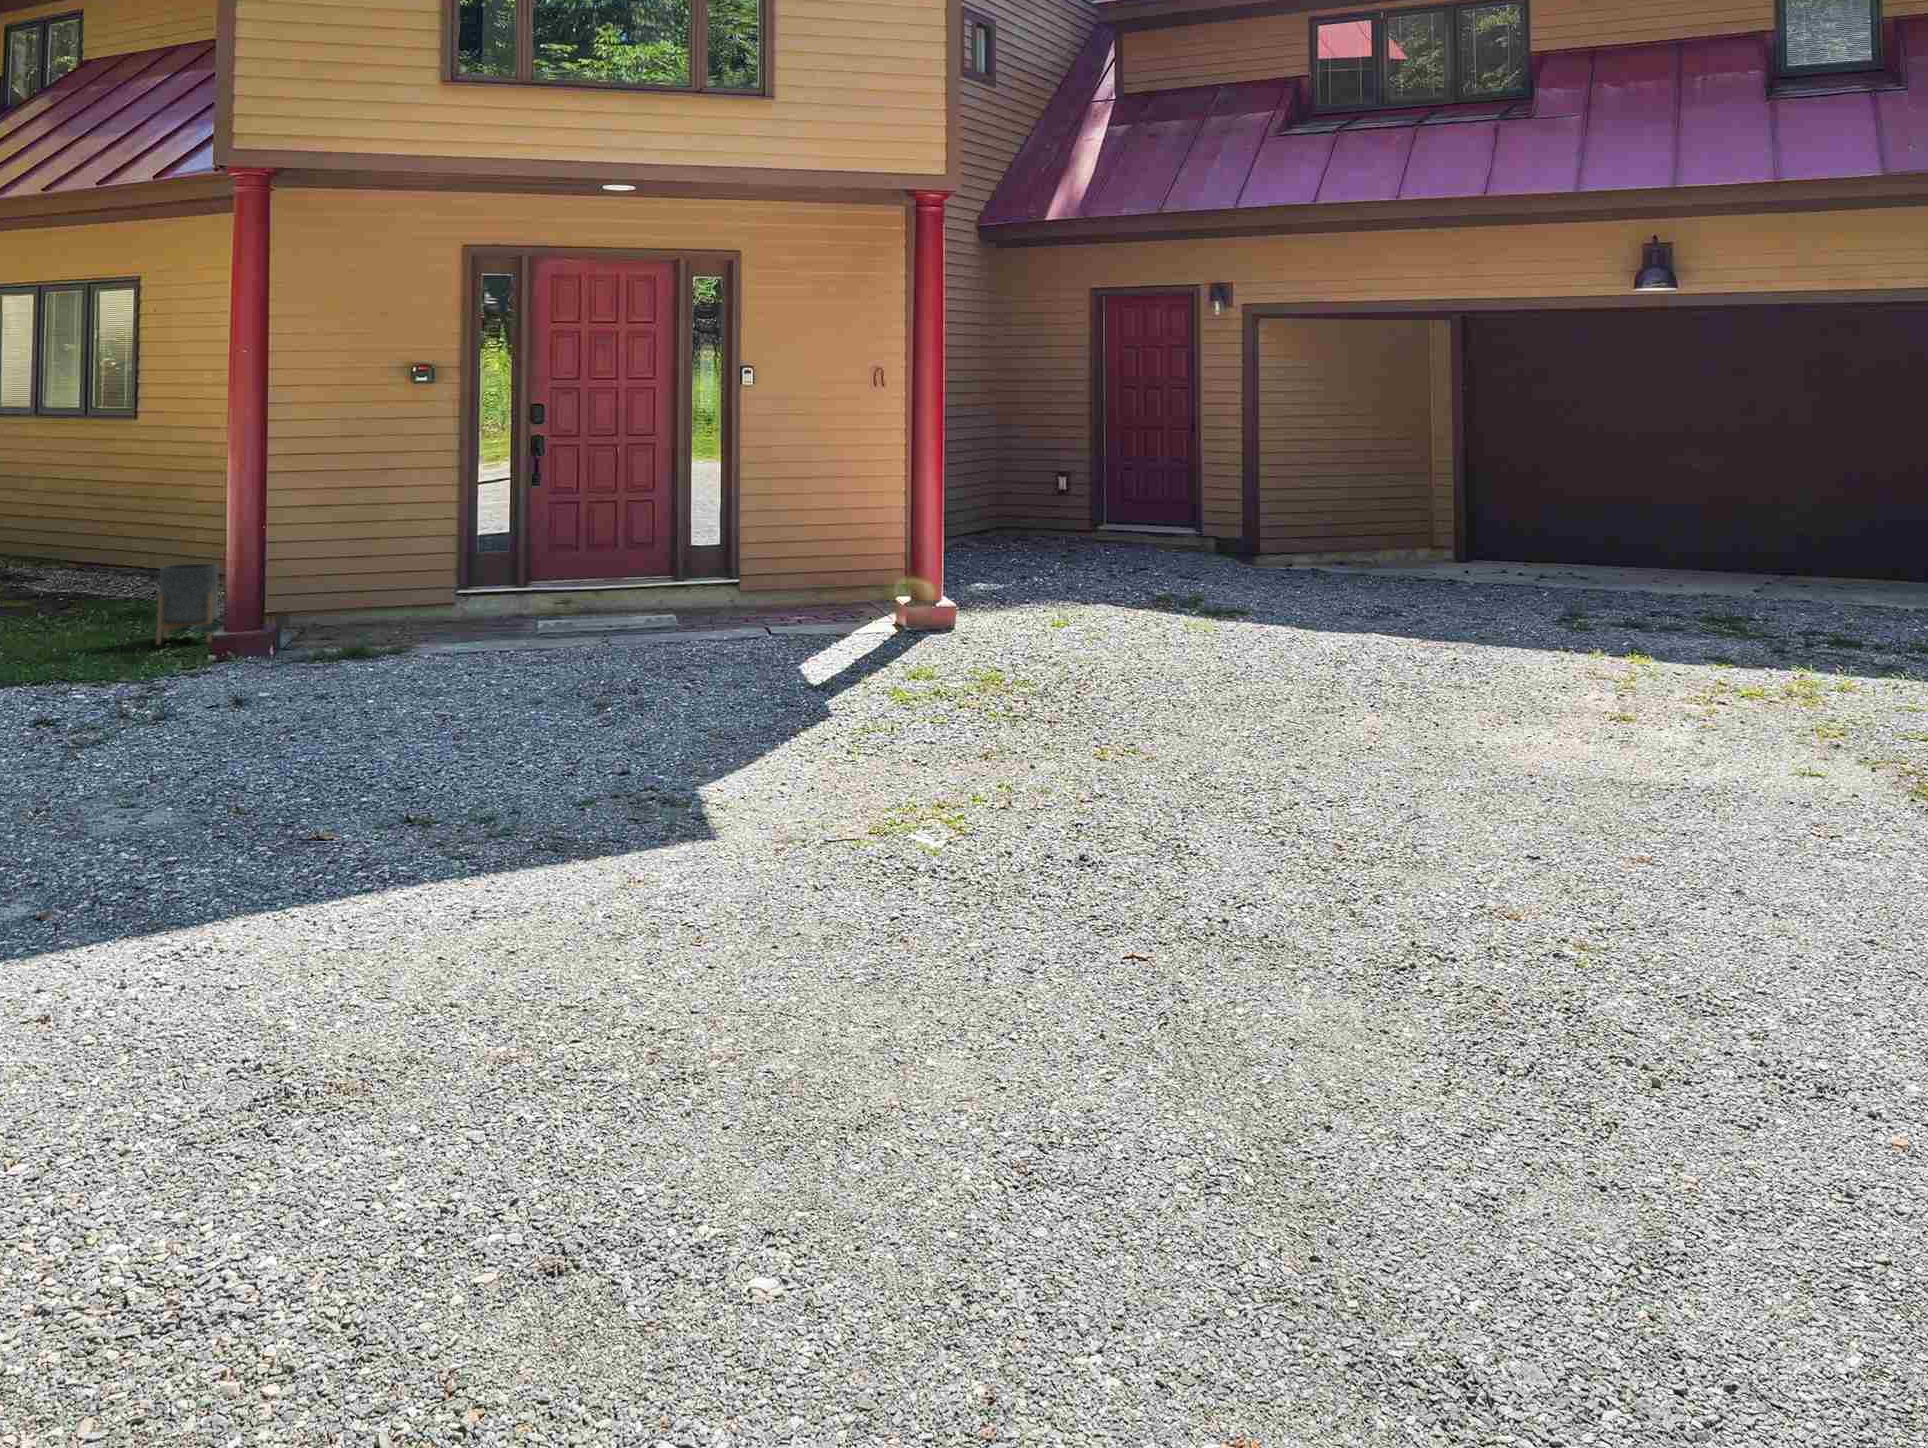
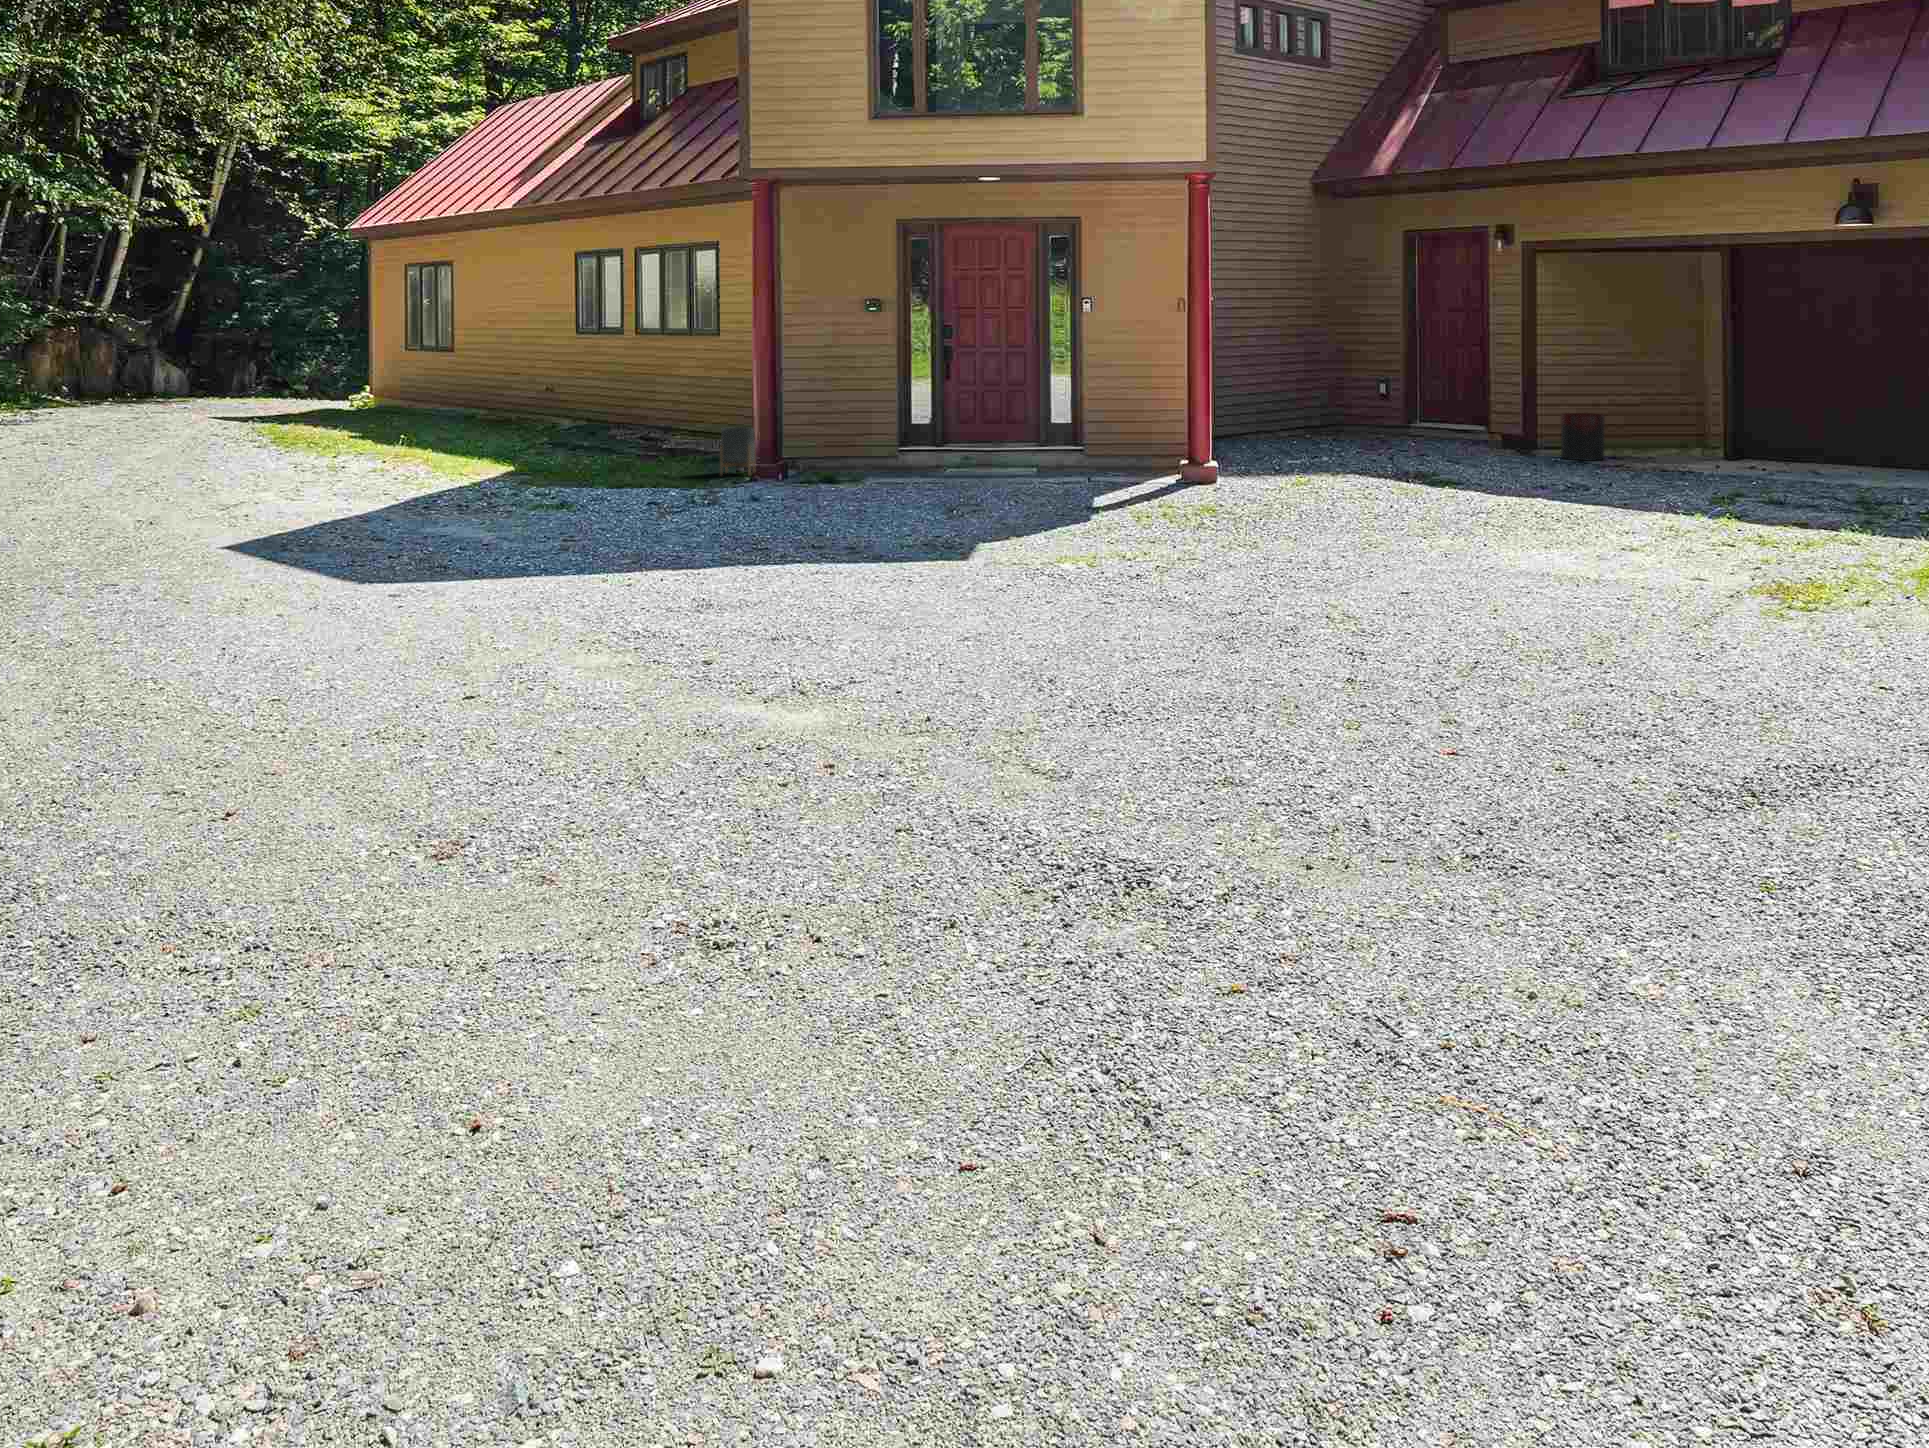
trash can: none [1285,513,1336,571] -> present [1561,413,1605,461]

